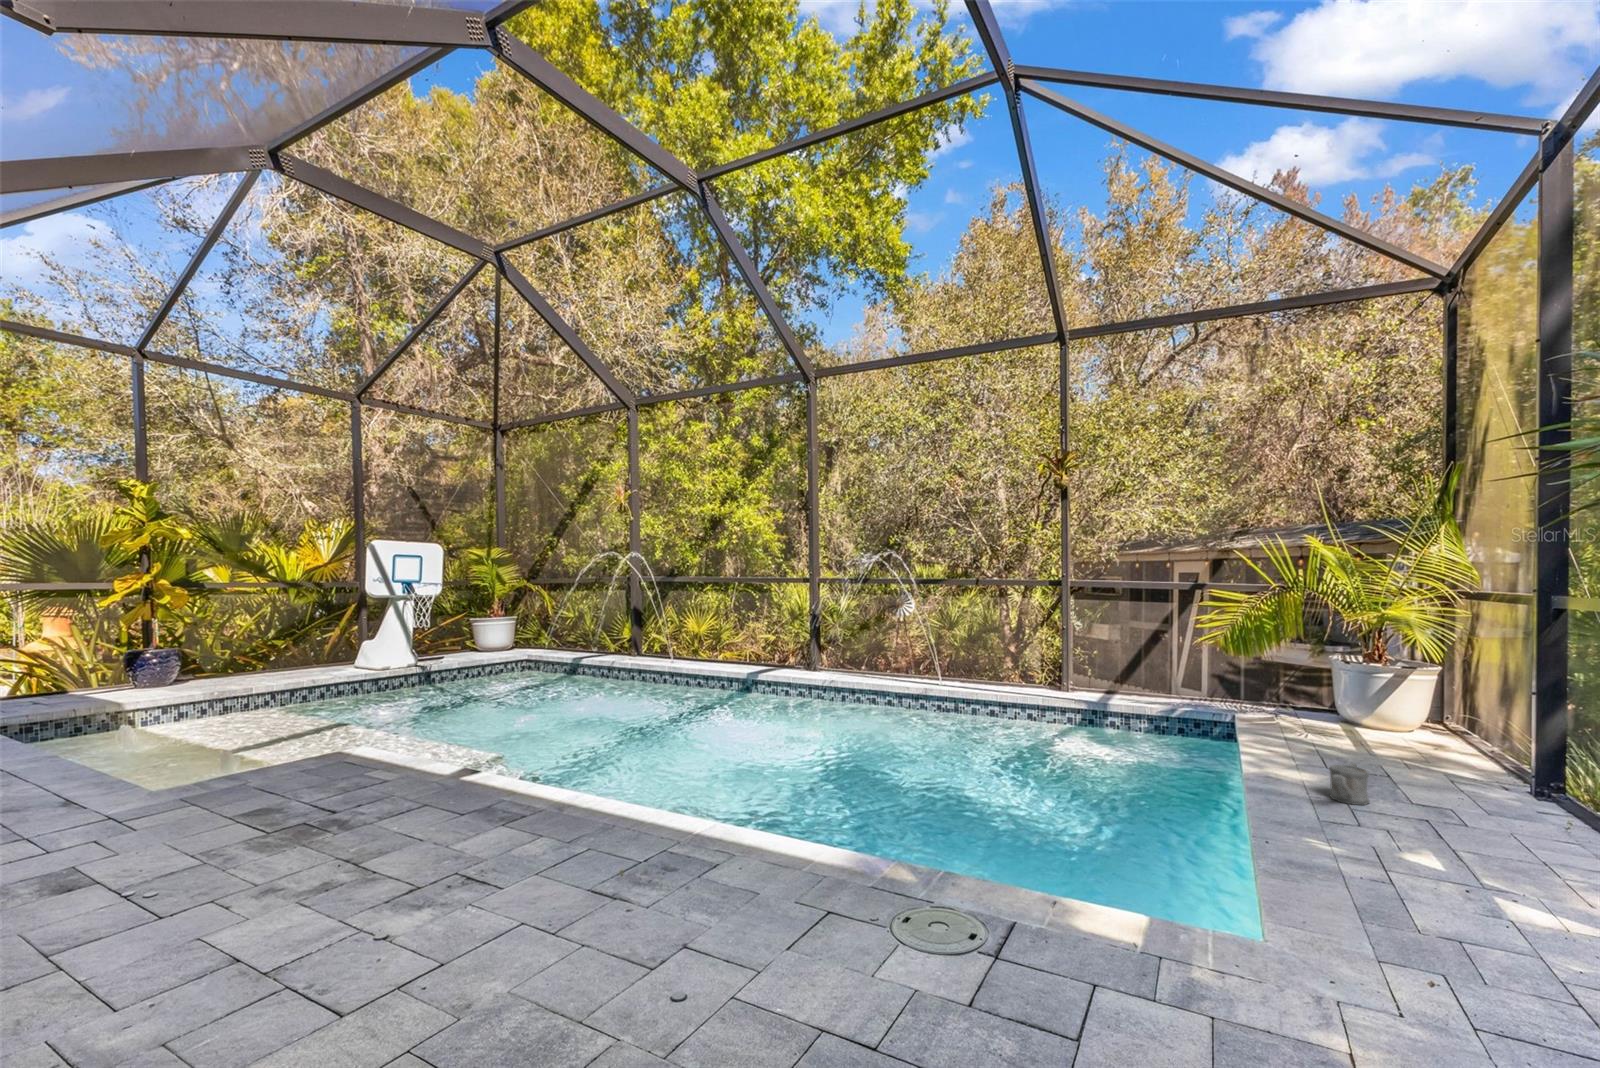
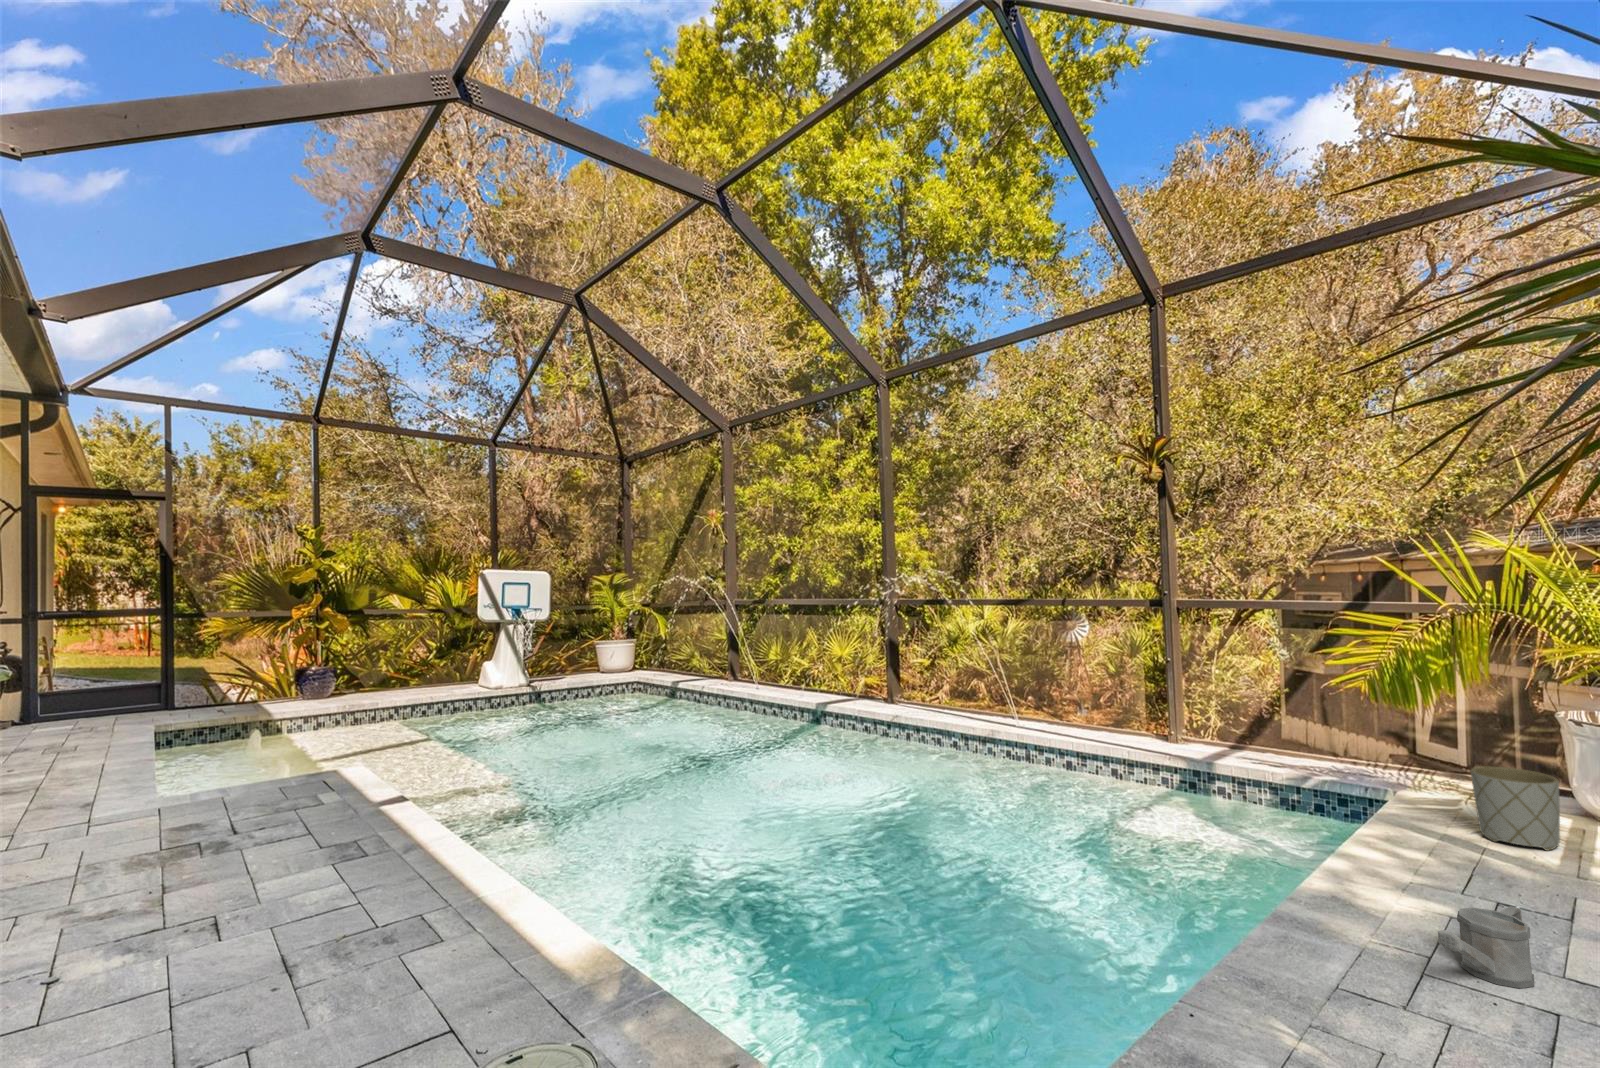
planter: none [1285,692,1334,741] -> present [1471,766,1560,851]

